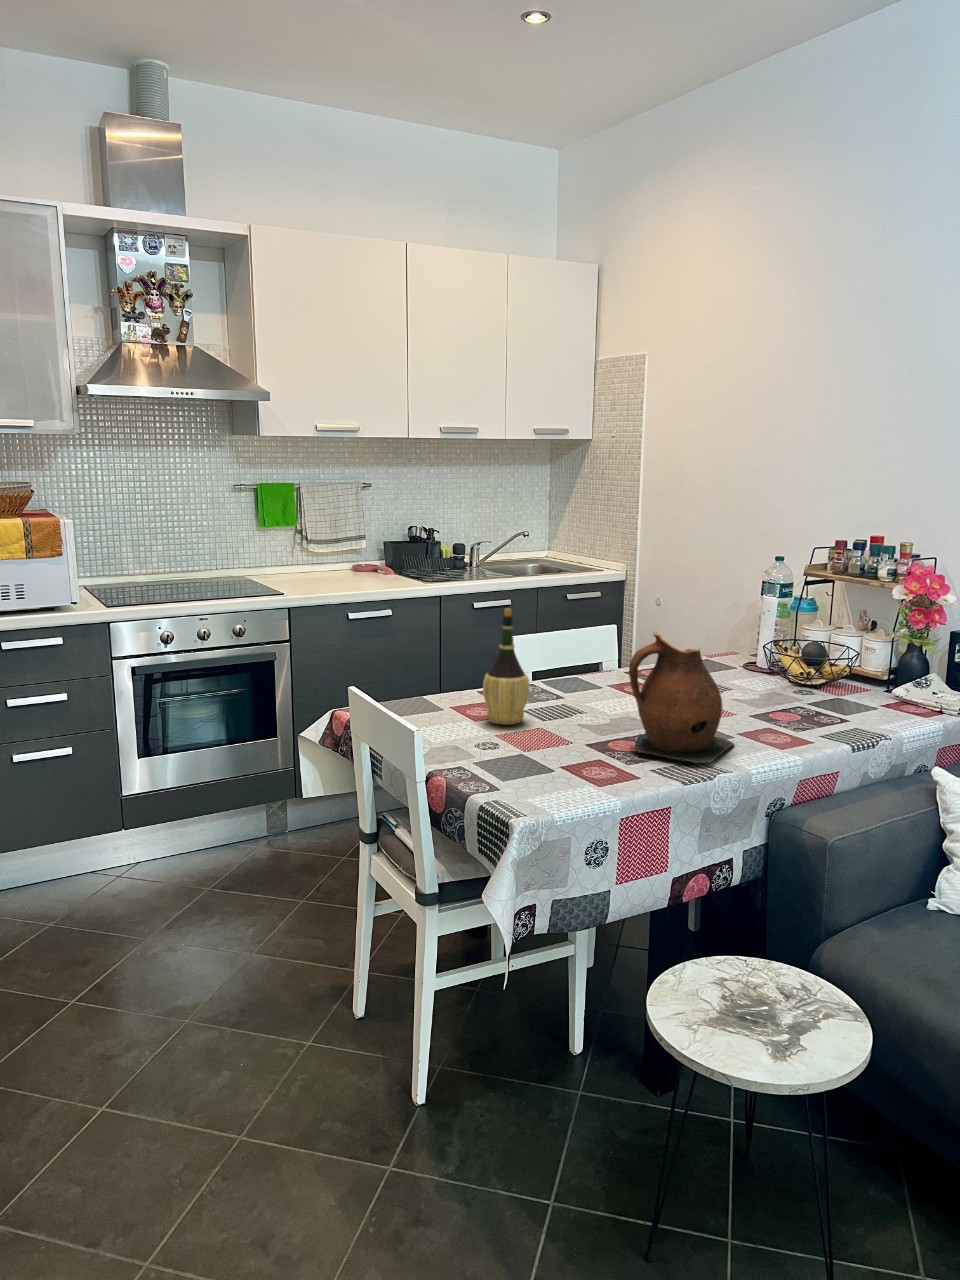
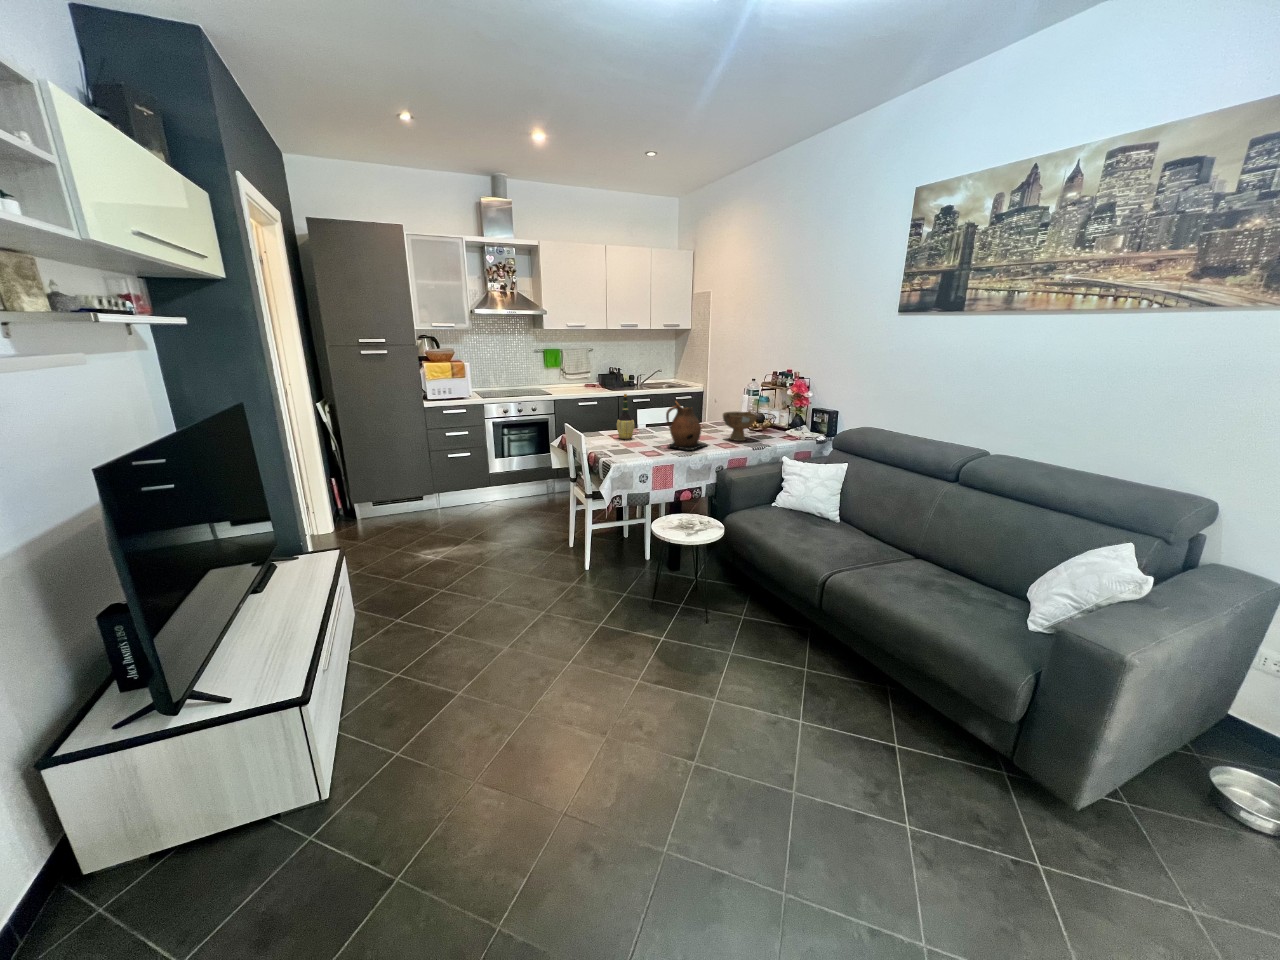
bowl: none [754,647,845,727] -> present [723,411,757,441]

